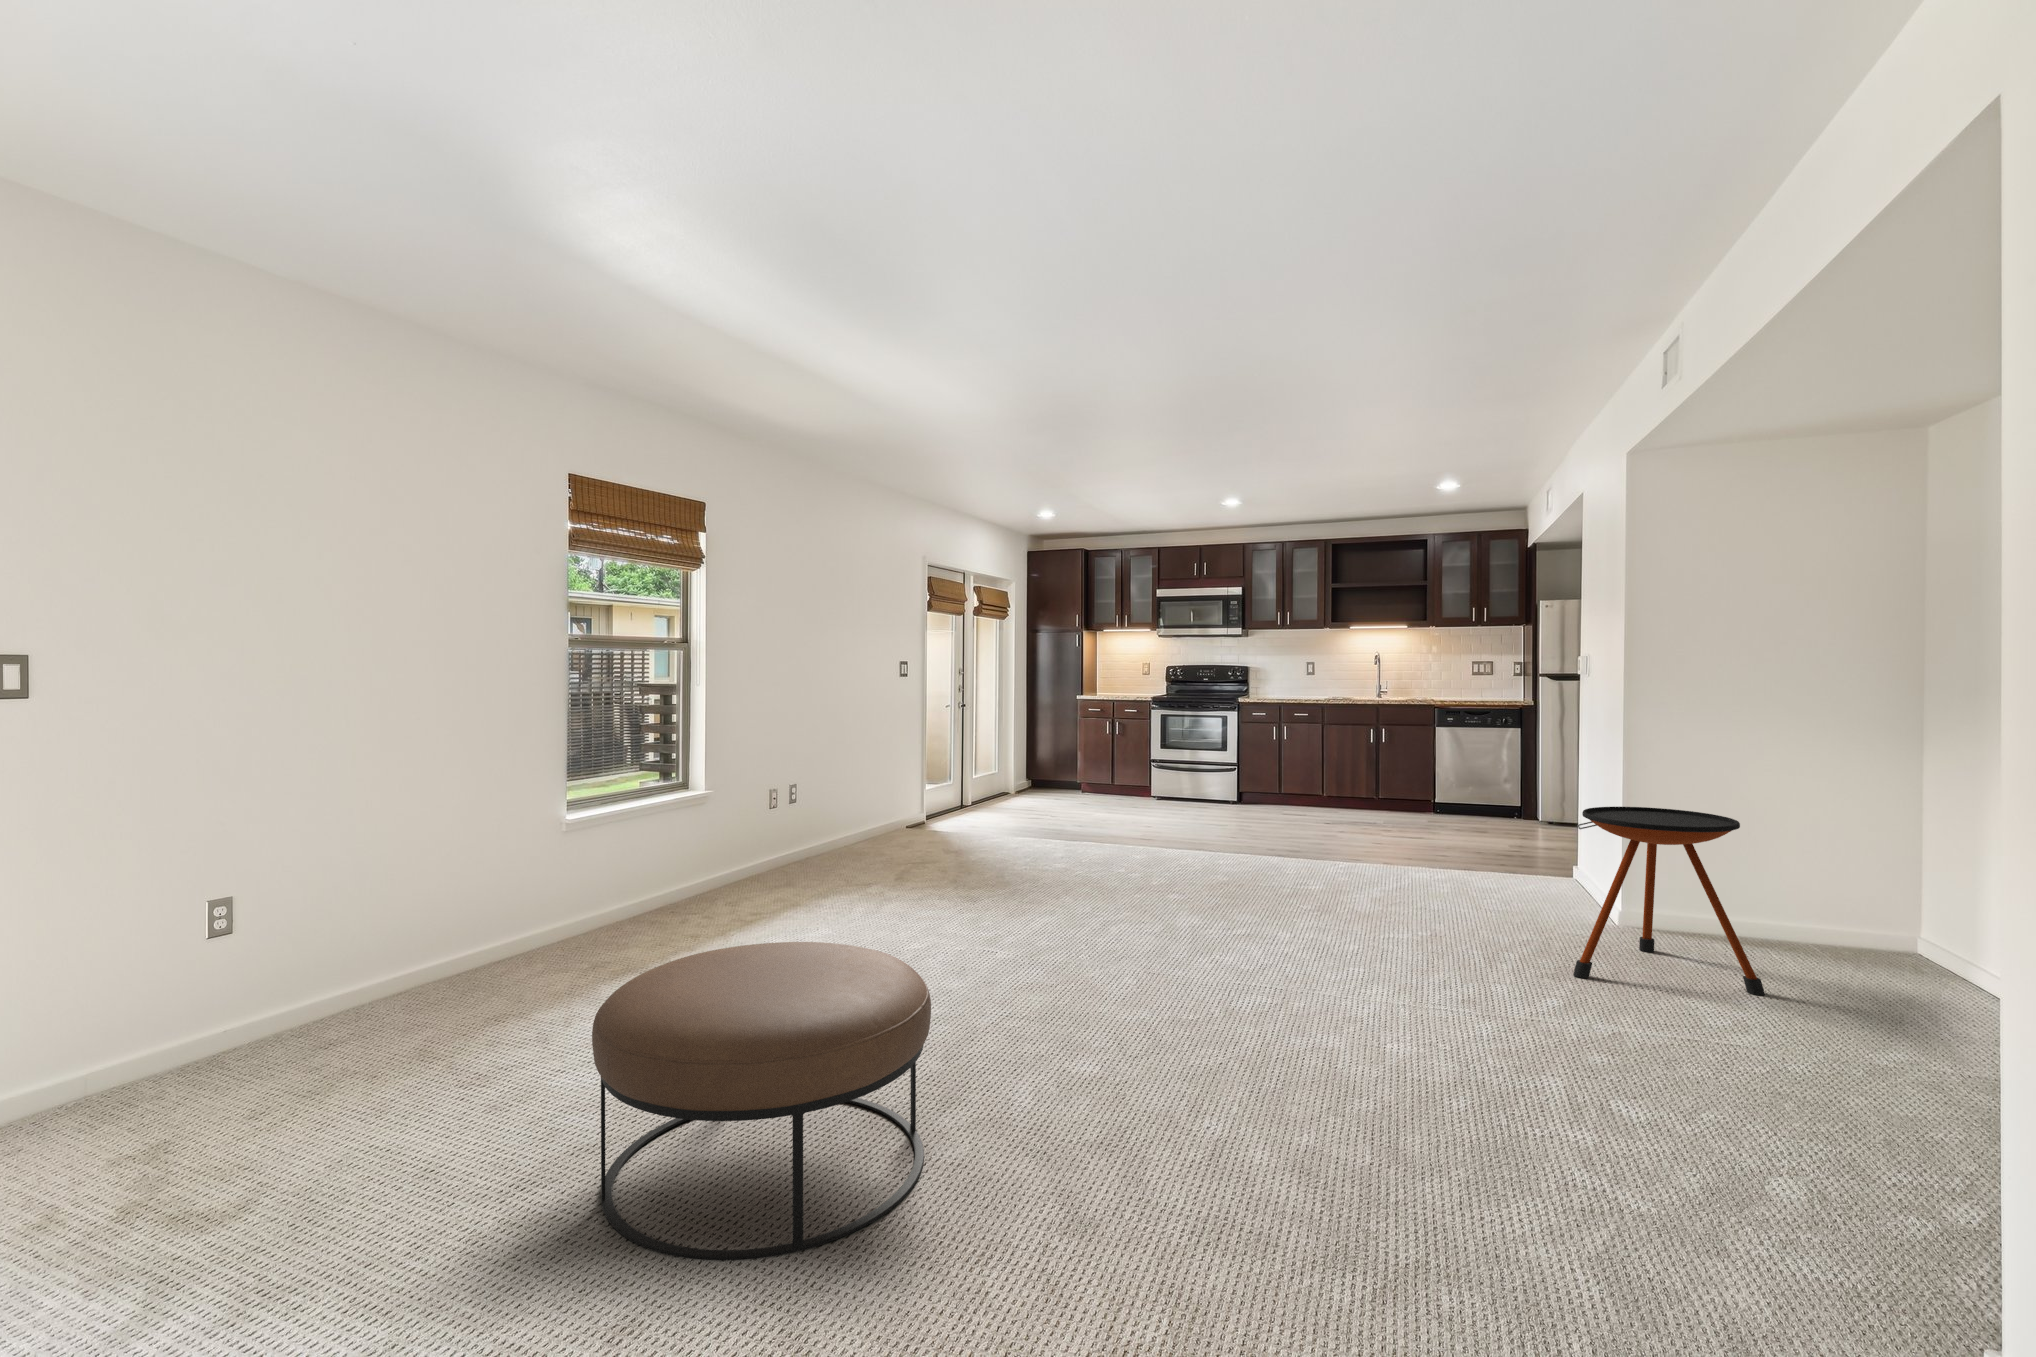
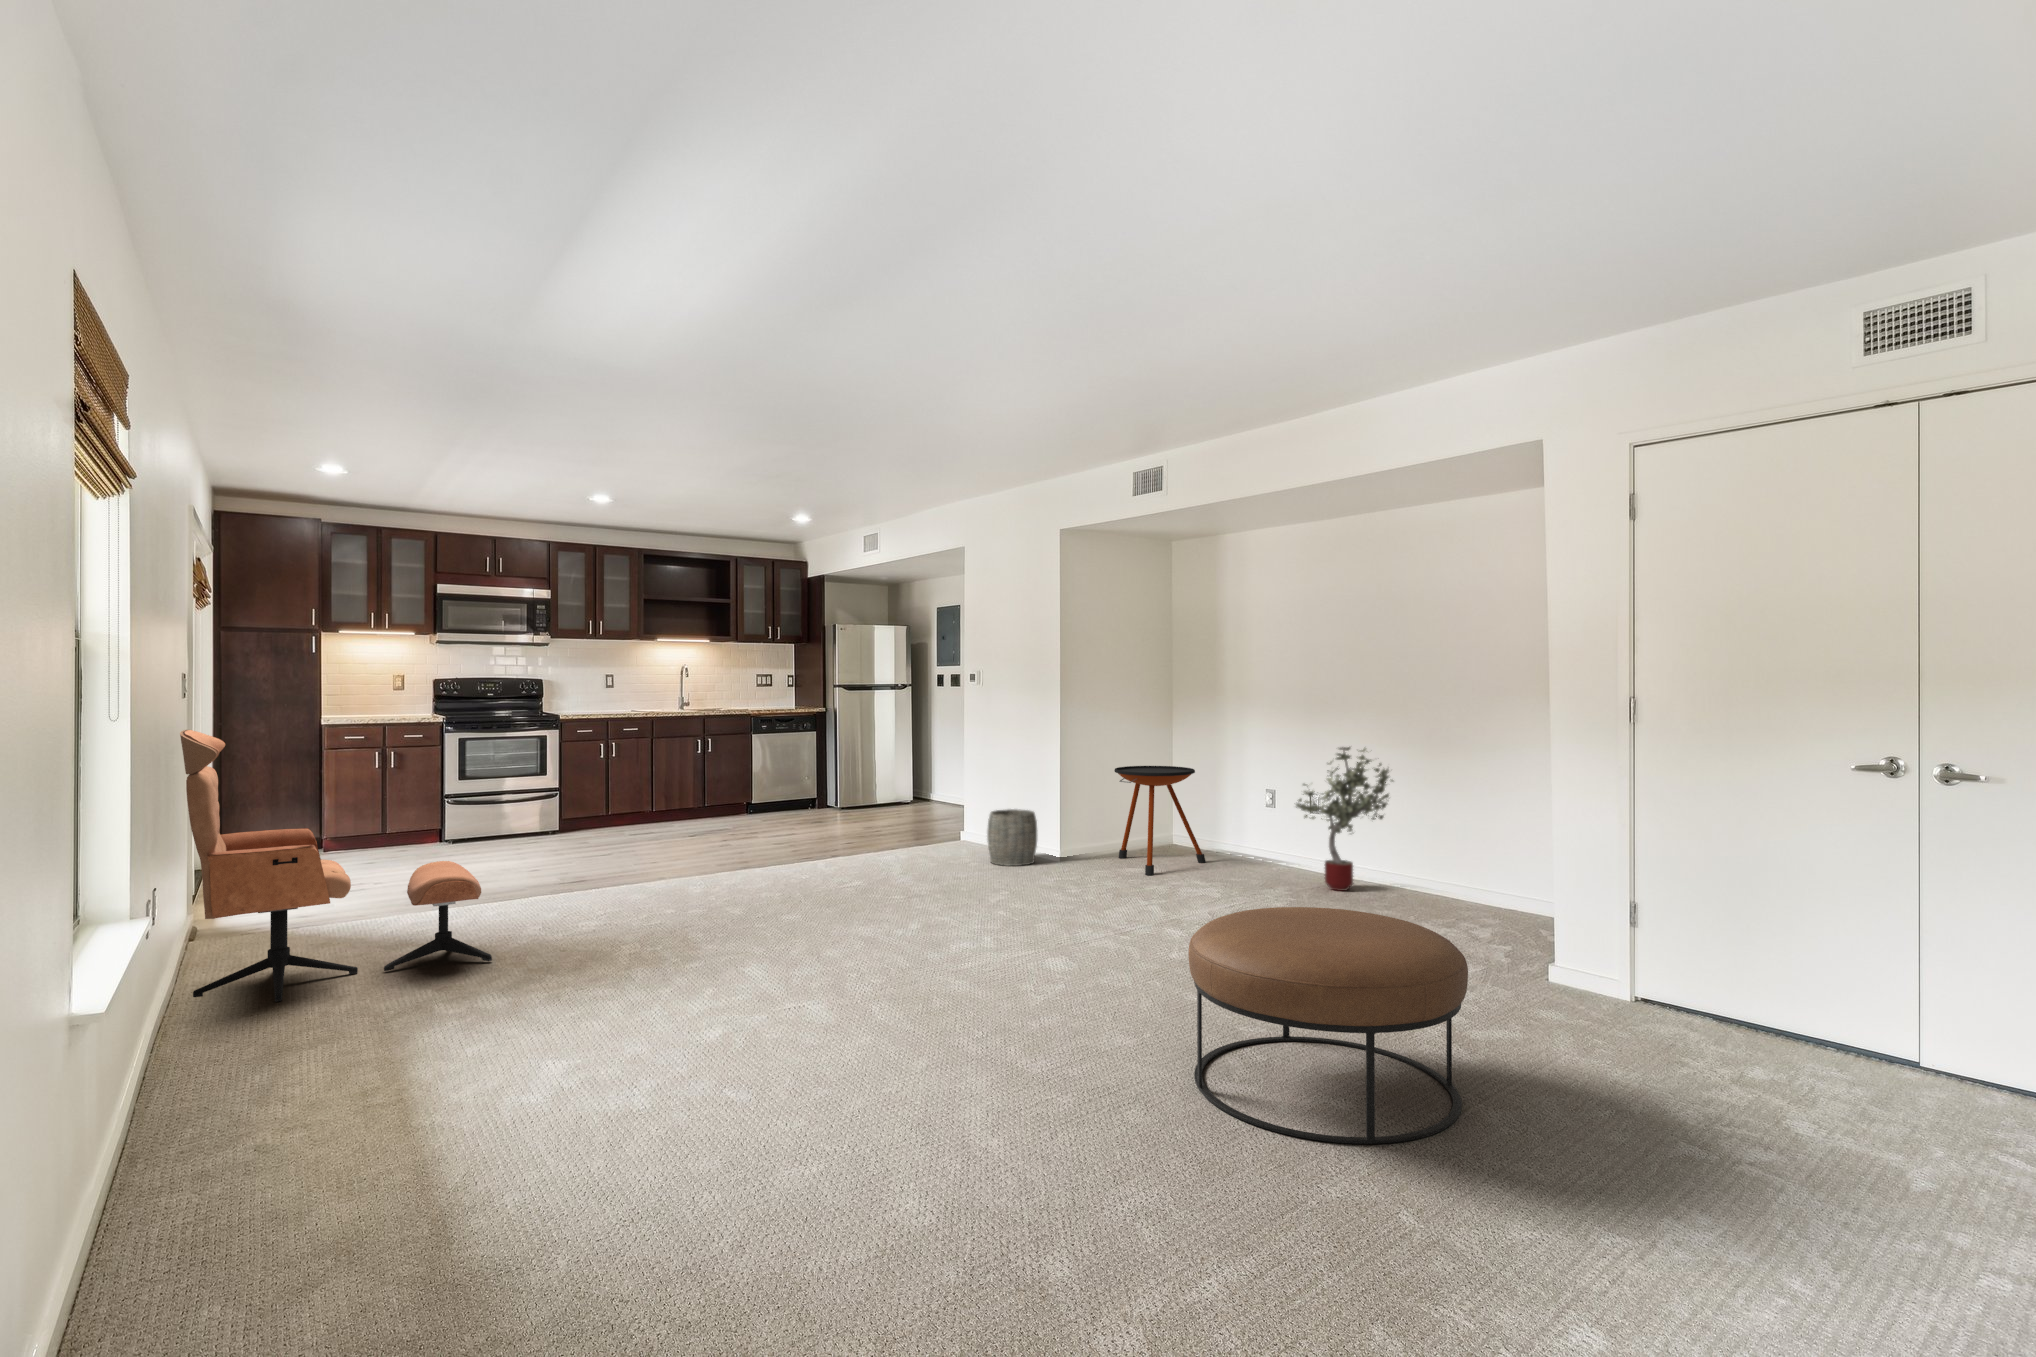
lounge chair: none [760,696,918,867] -> present [180,730,492,1002]
potted tree: none [1762,812,1993,1117] -> present [1296,747,1393,891]
woven basket: none [1438,841,1513,921] -> present [987,809,1037,866]

